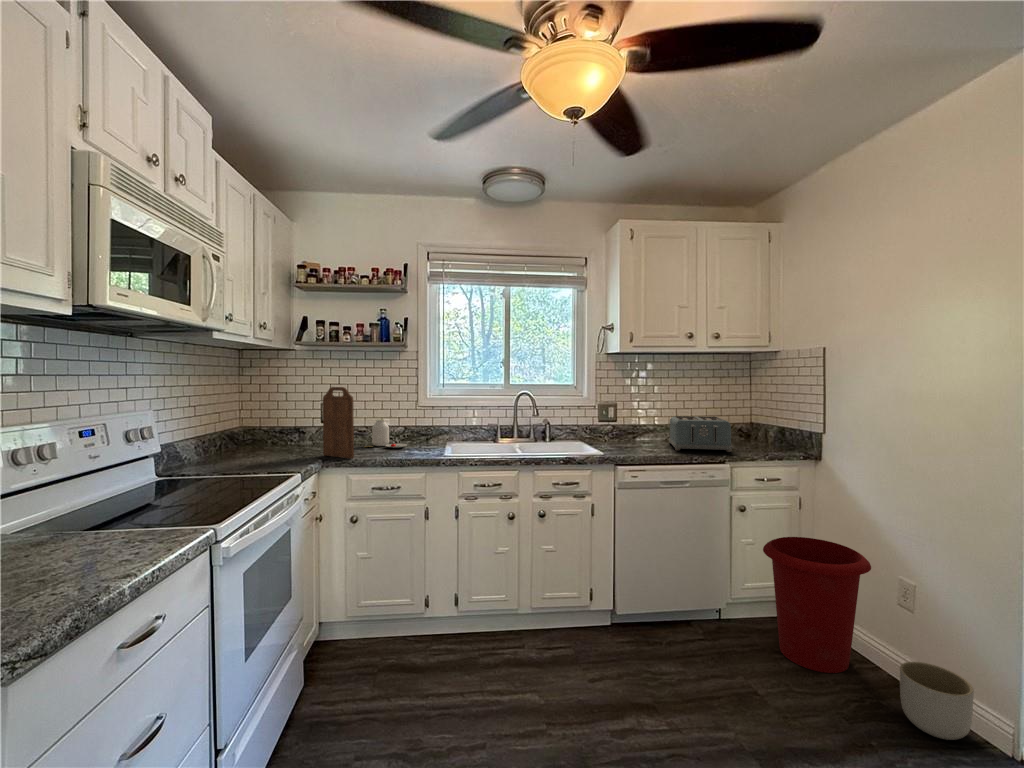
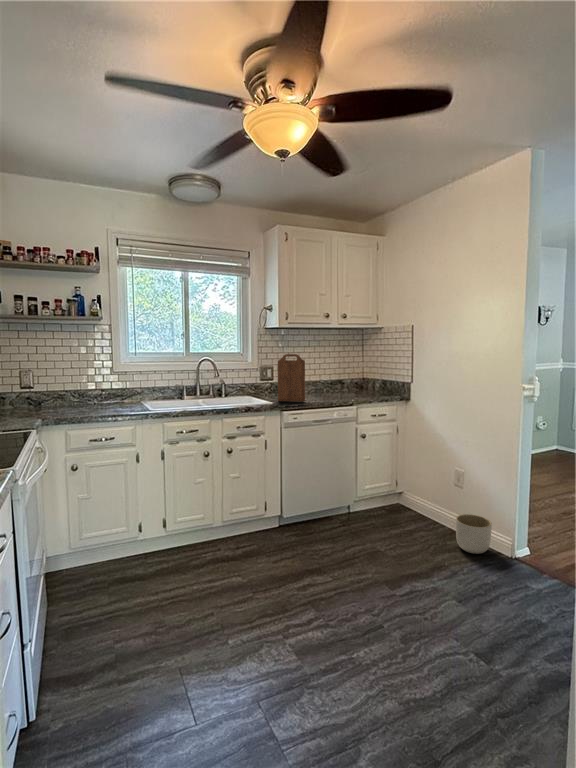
cutting board: present [323,387,354,459] -> present [278,354,305,402]
toaster: present [669,416,732,452] -> none [311,374,356,399]
jar: present [364,419,407,448] -> none [68,384,109,409]
waste bin: present [763,537,871,673] -> none [378,451,440,532]

